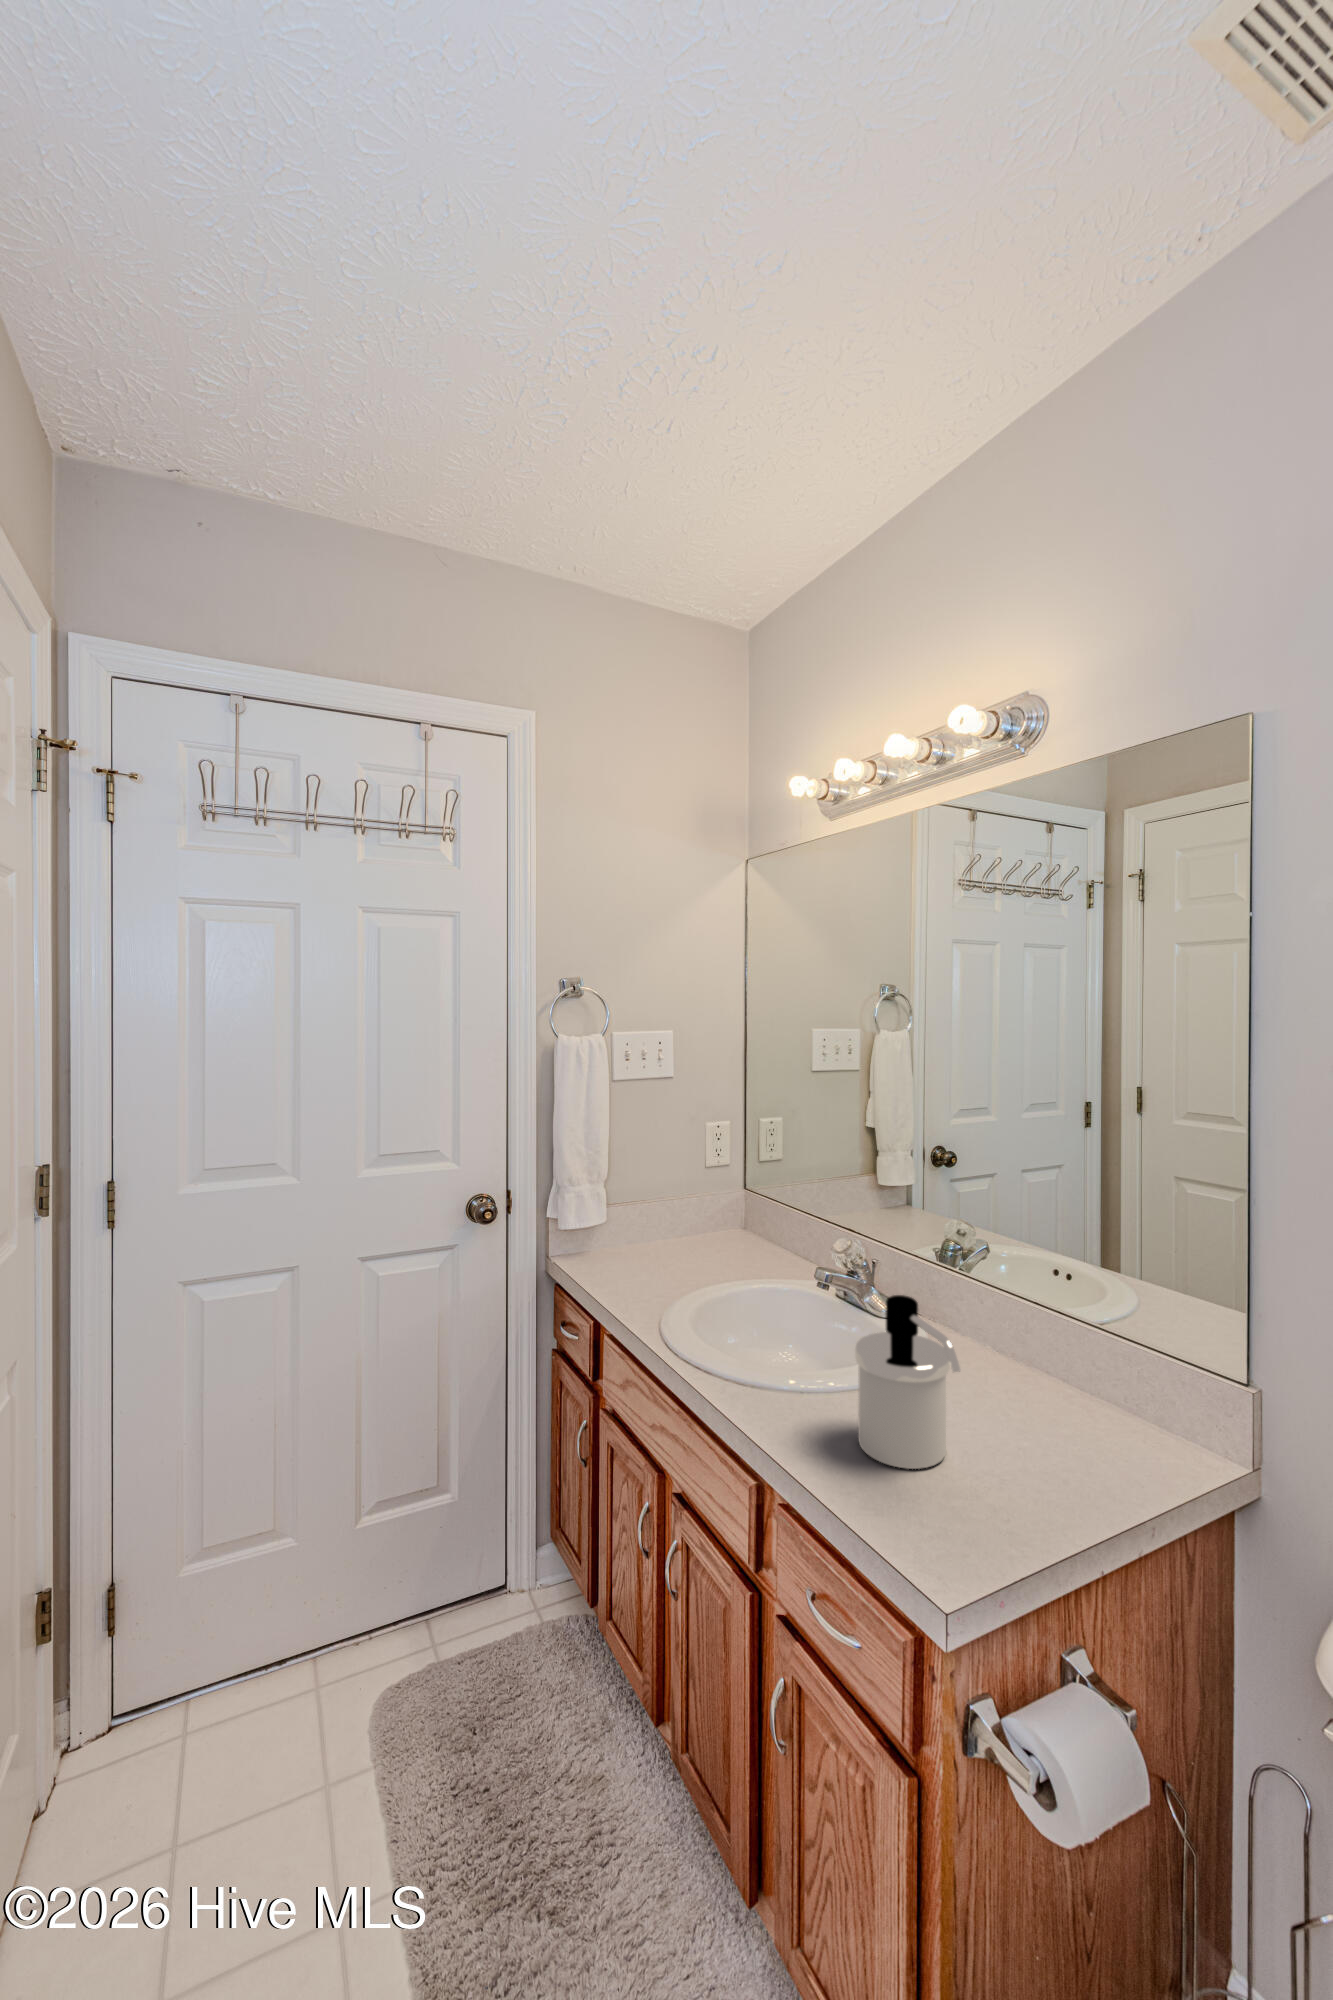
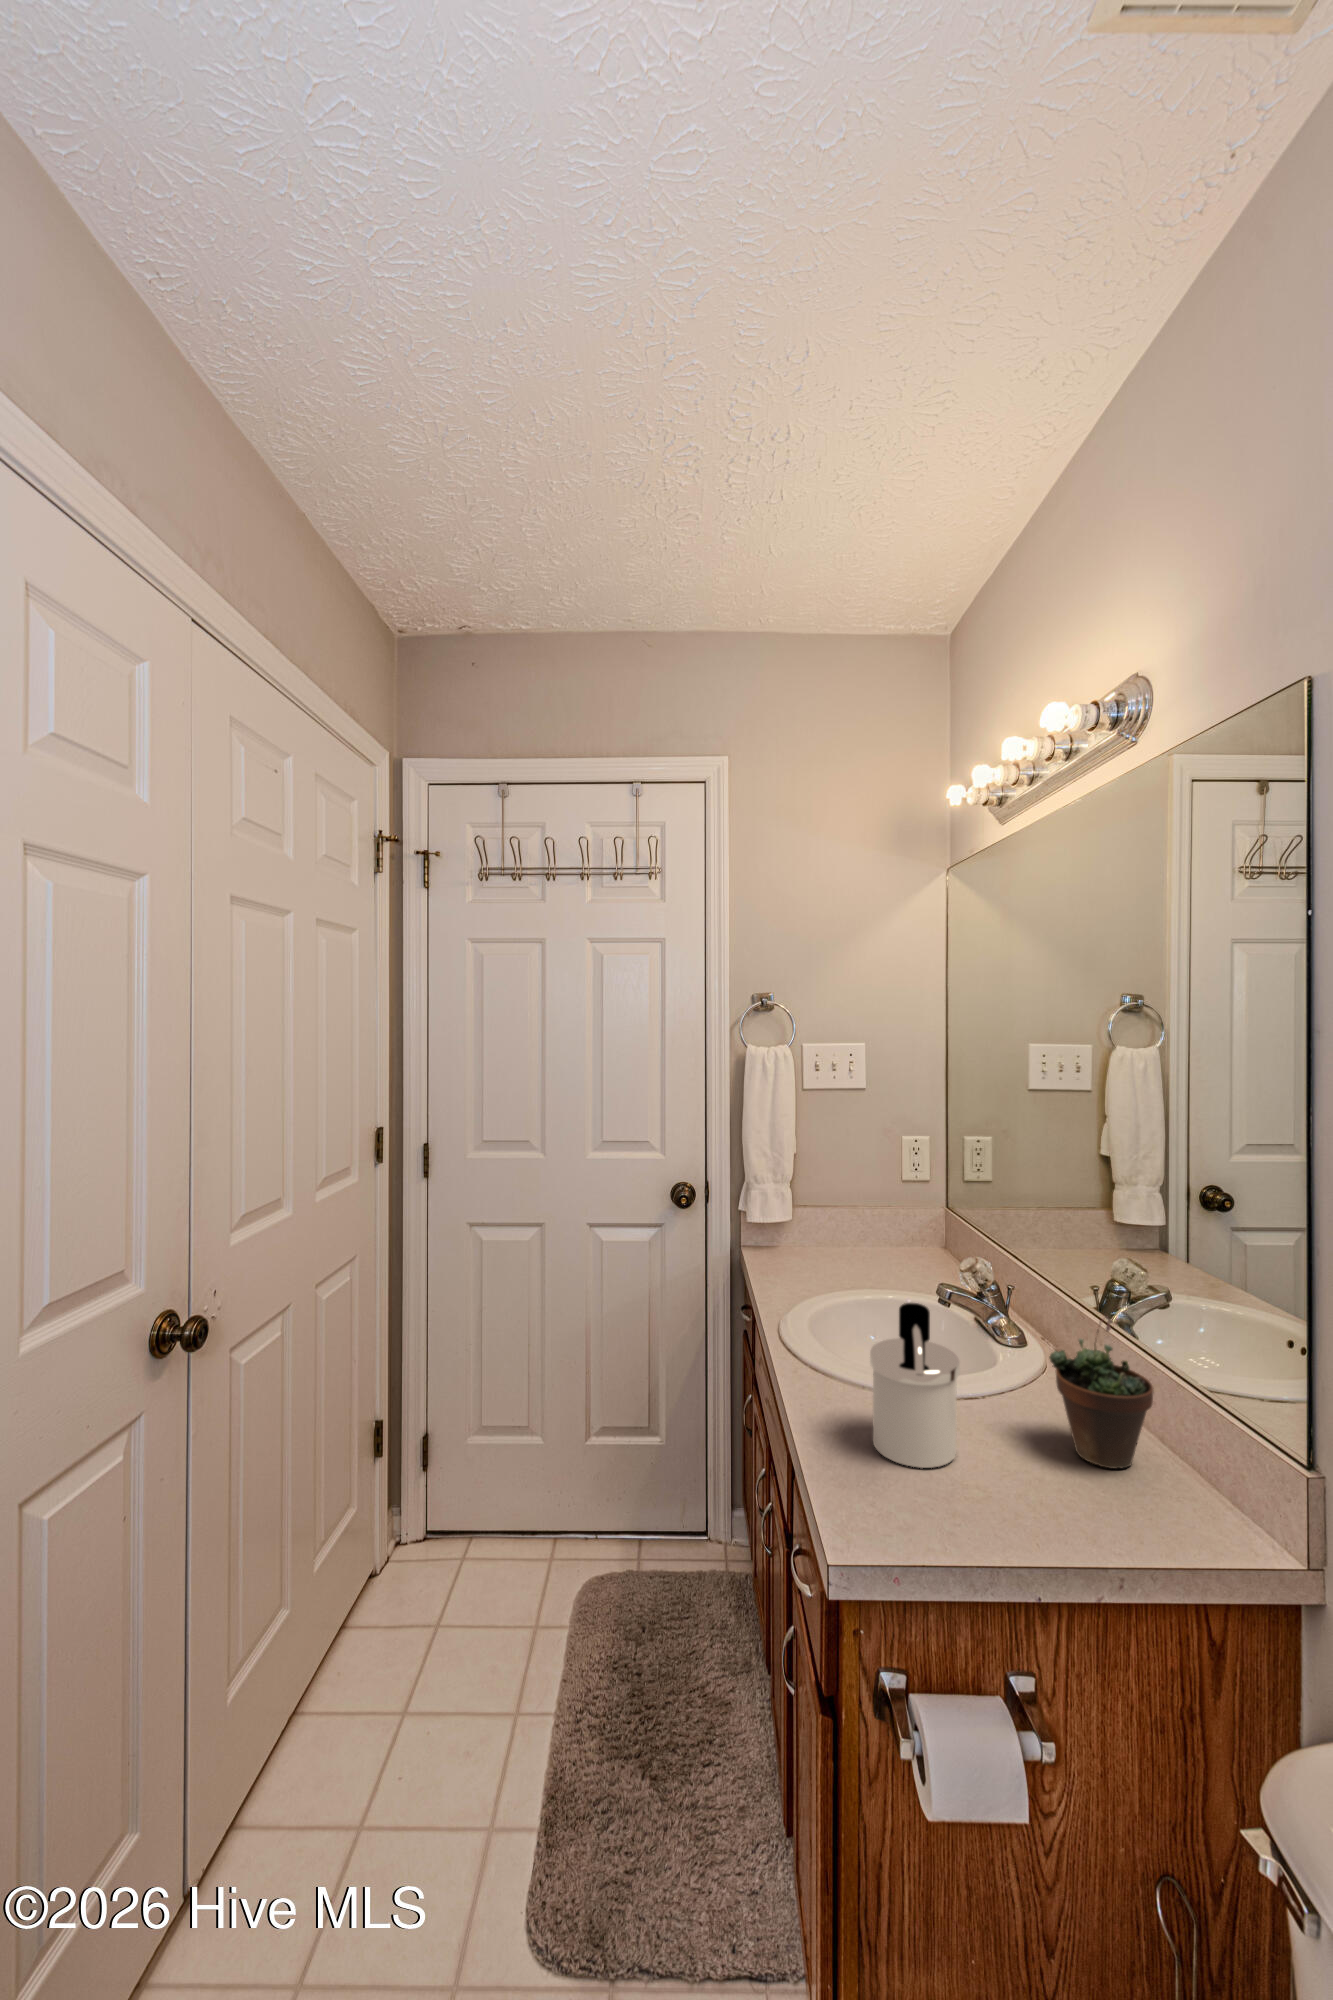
succulent plant: none [989,1278,1089,1422] -> present [1049,1317,1154,1468]

